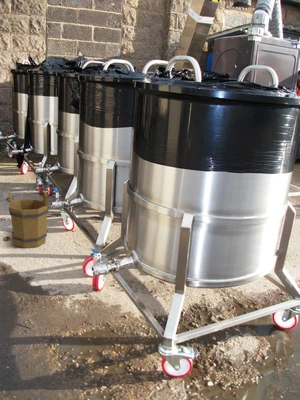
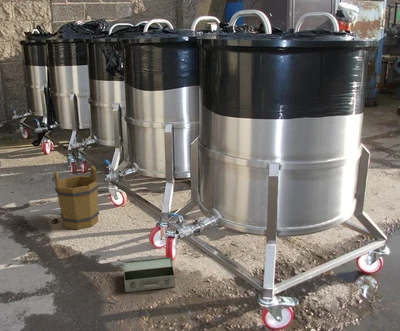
toolbox: none [45,287,96,318] -> present [124,257,175,292]

